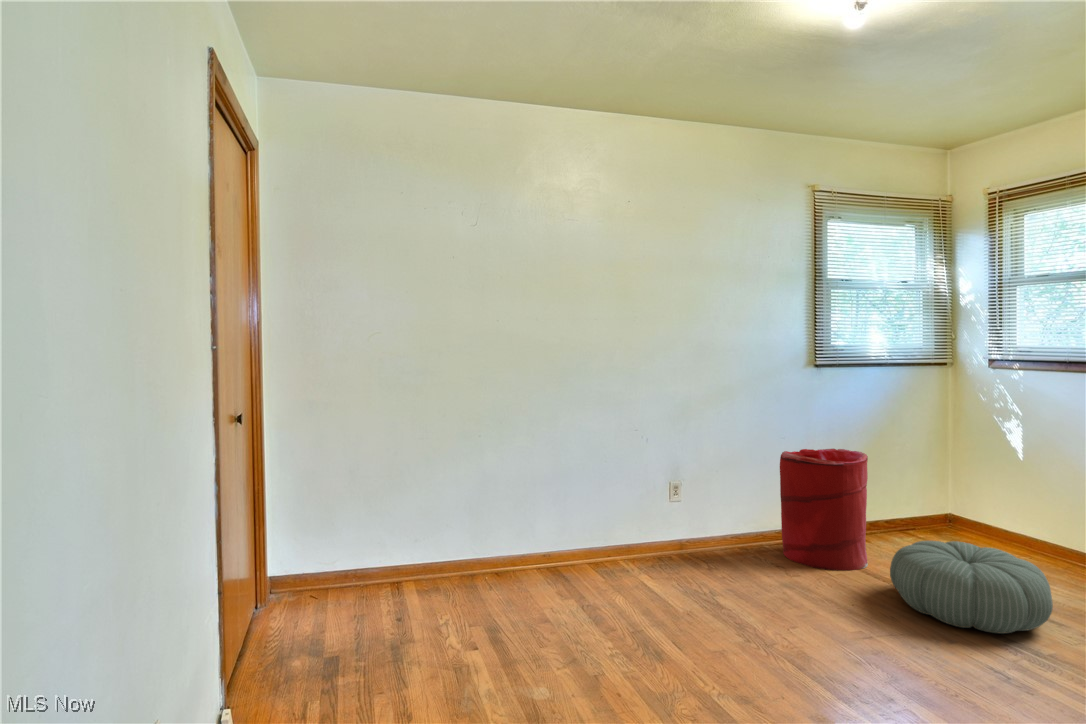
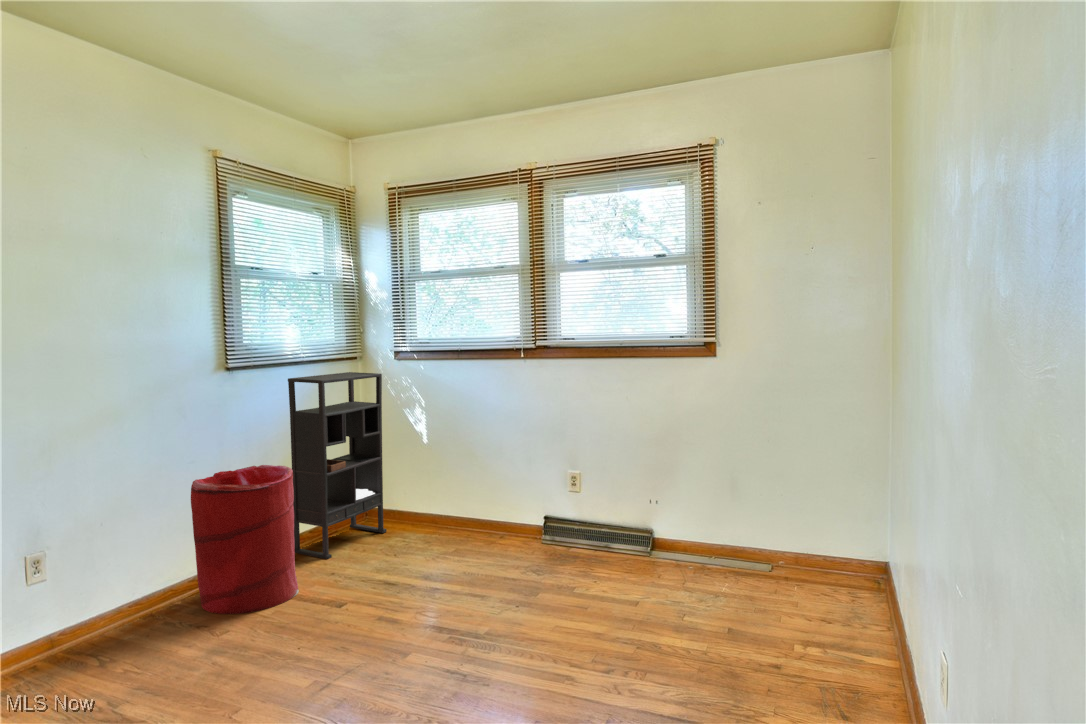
bookshelf: none [866,378,971,549] -> present [288,372,387,559]
pouf: present [890,541,1053,634] -> none [325,544,460,634]

